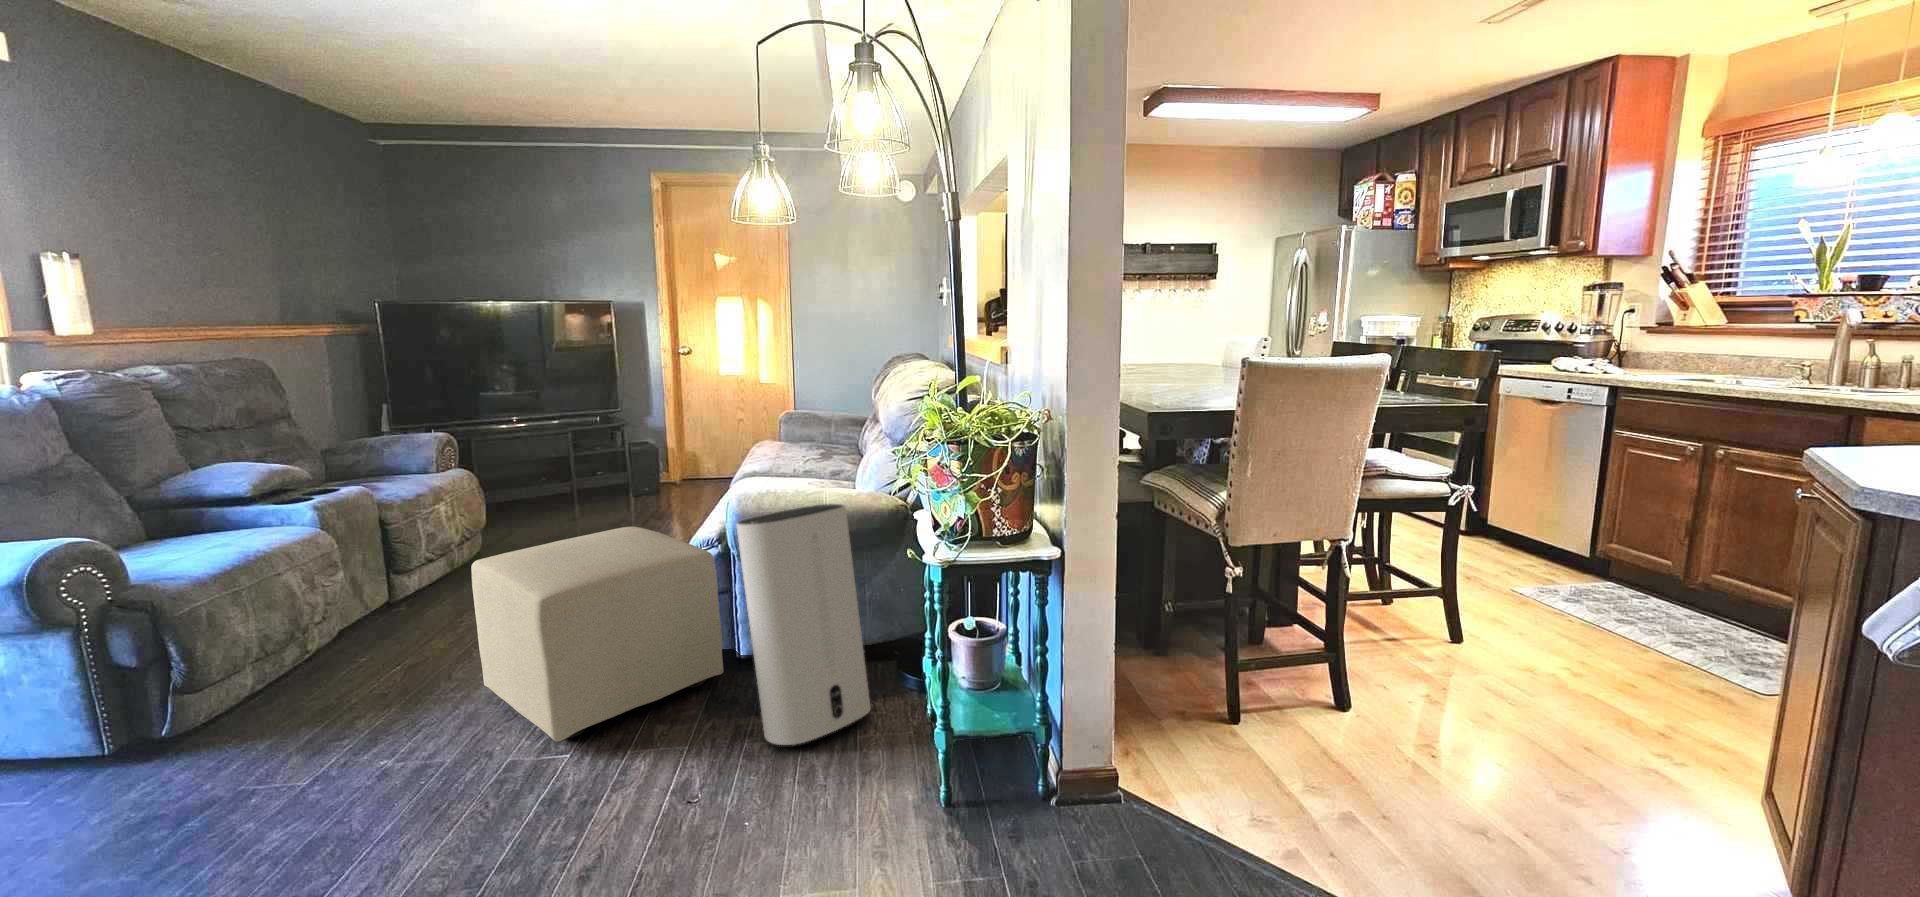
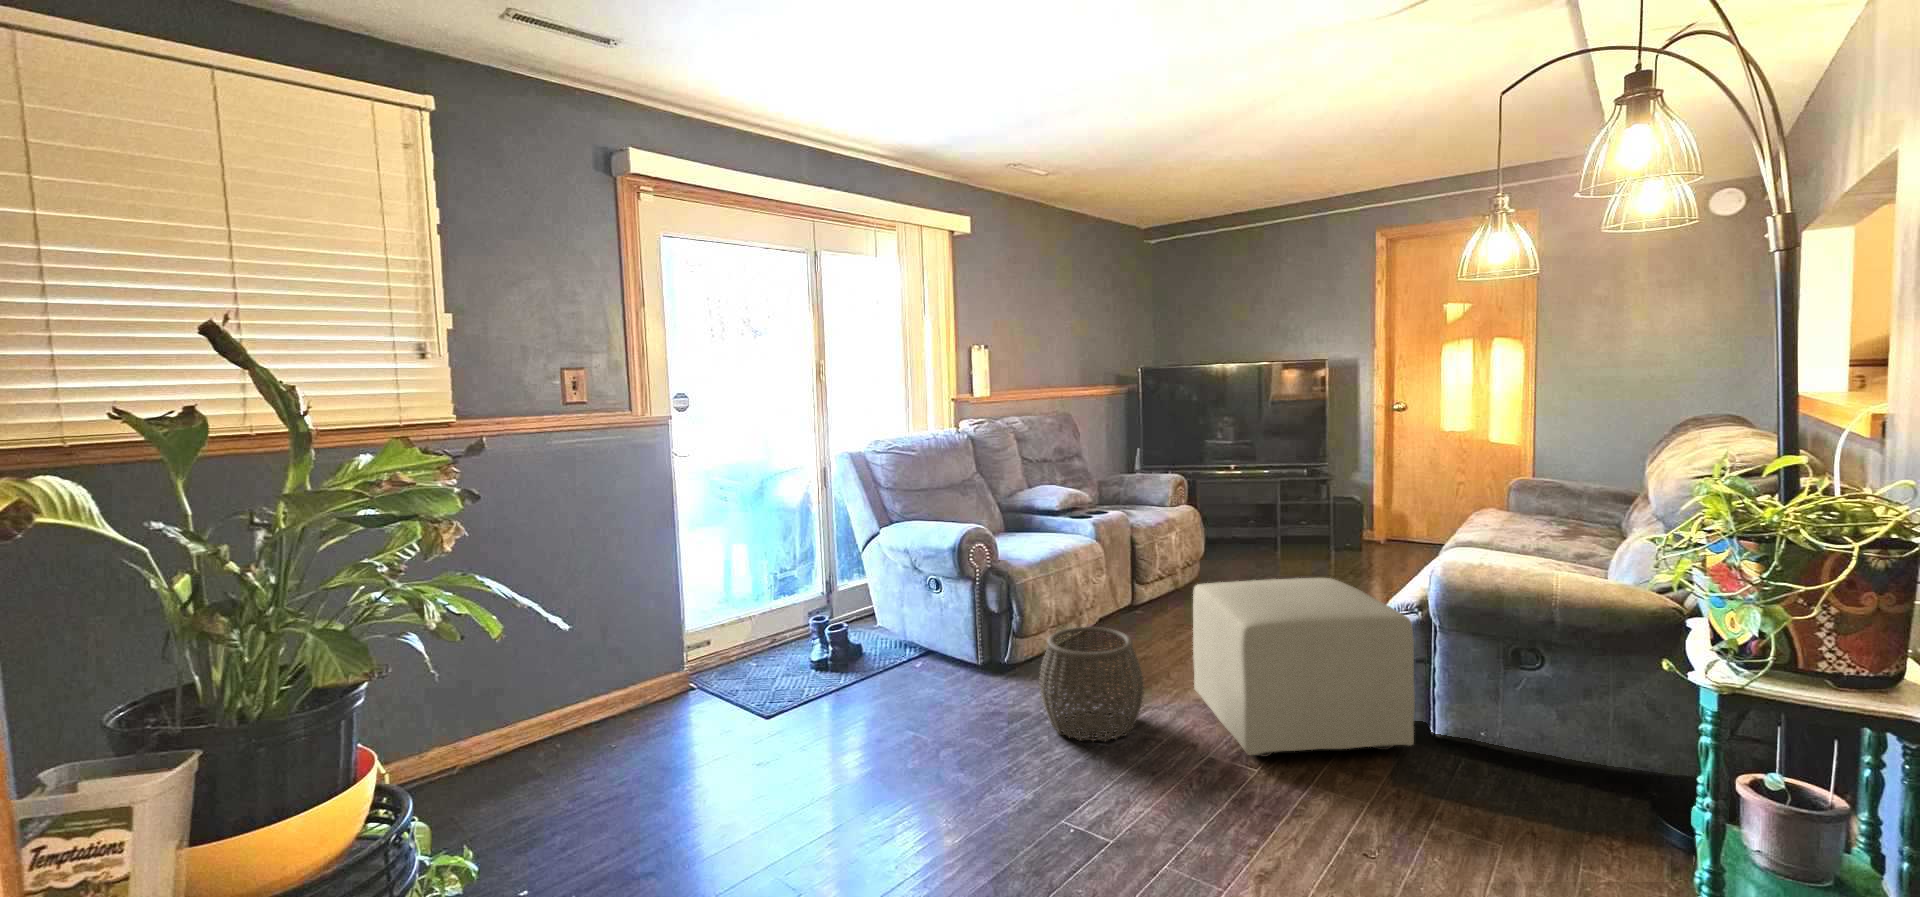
air purifier: present [736,504,870,745] -> none [1439,588,1602,850]
woven basket: none [227,642,412,810] -> present [1039,627,1144,741]

